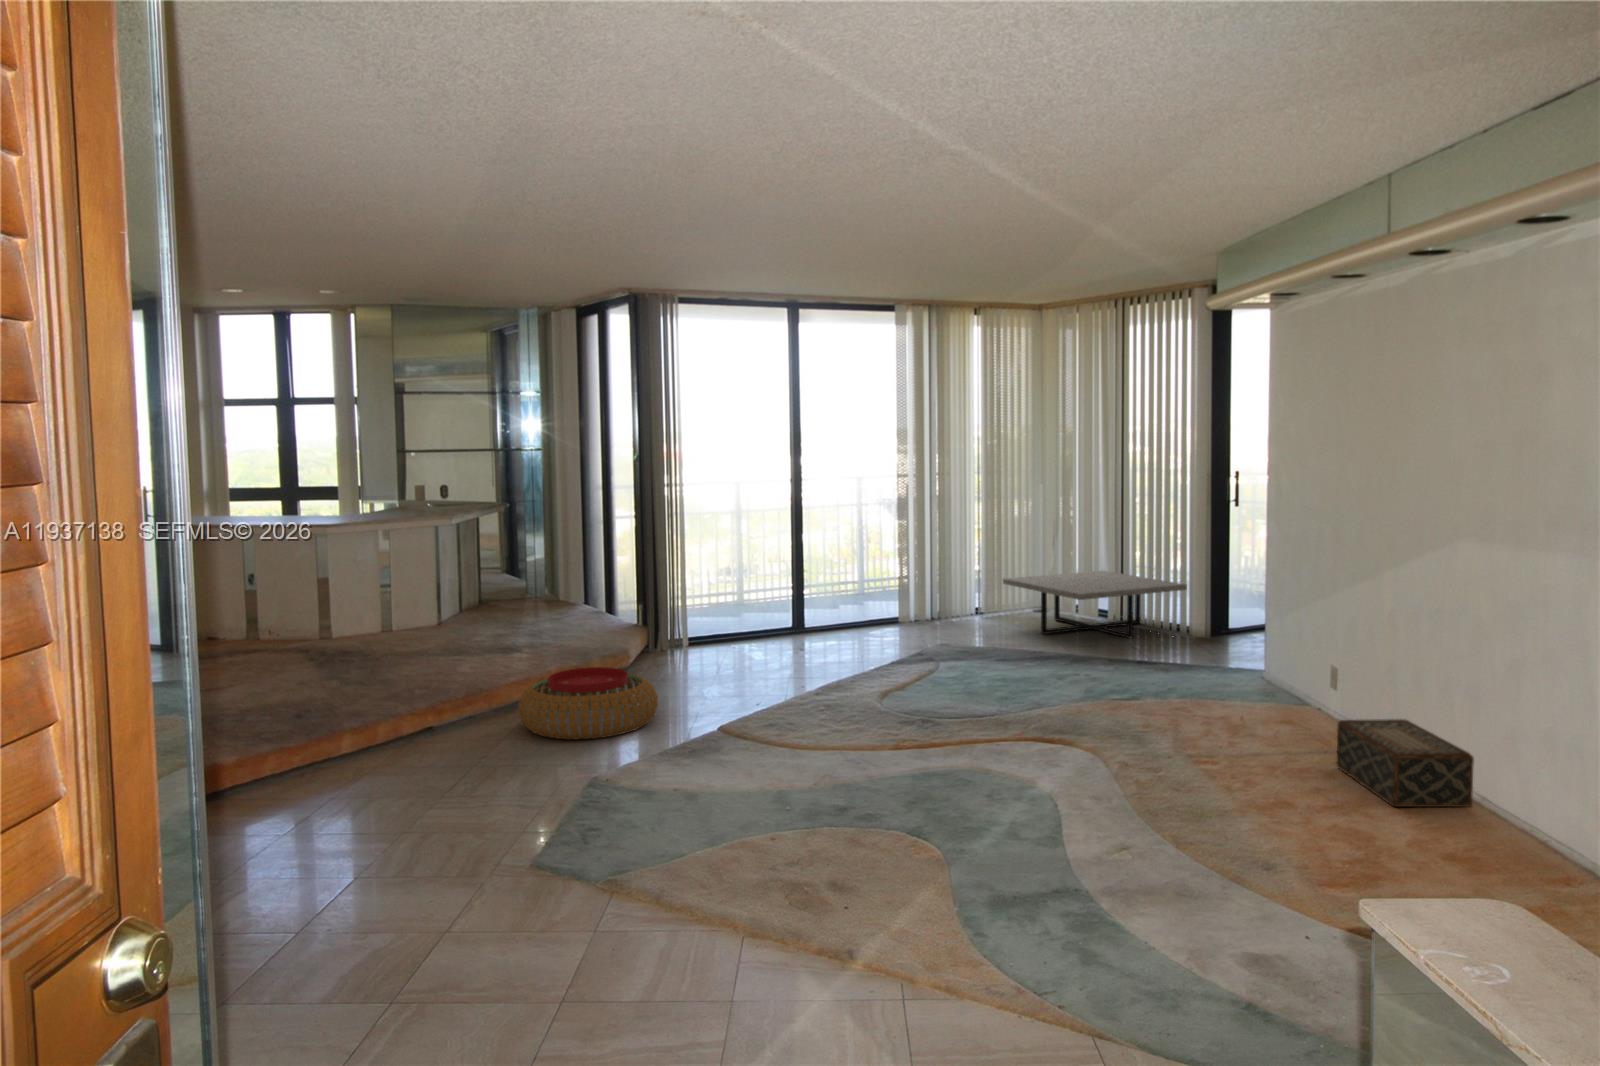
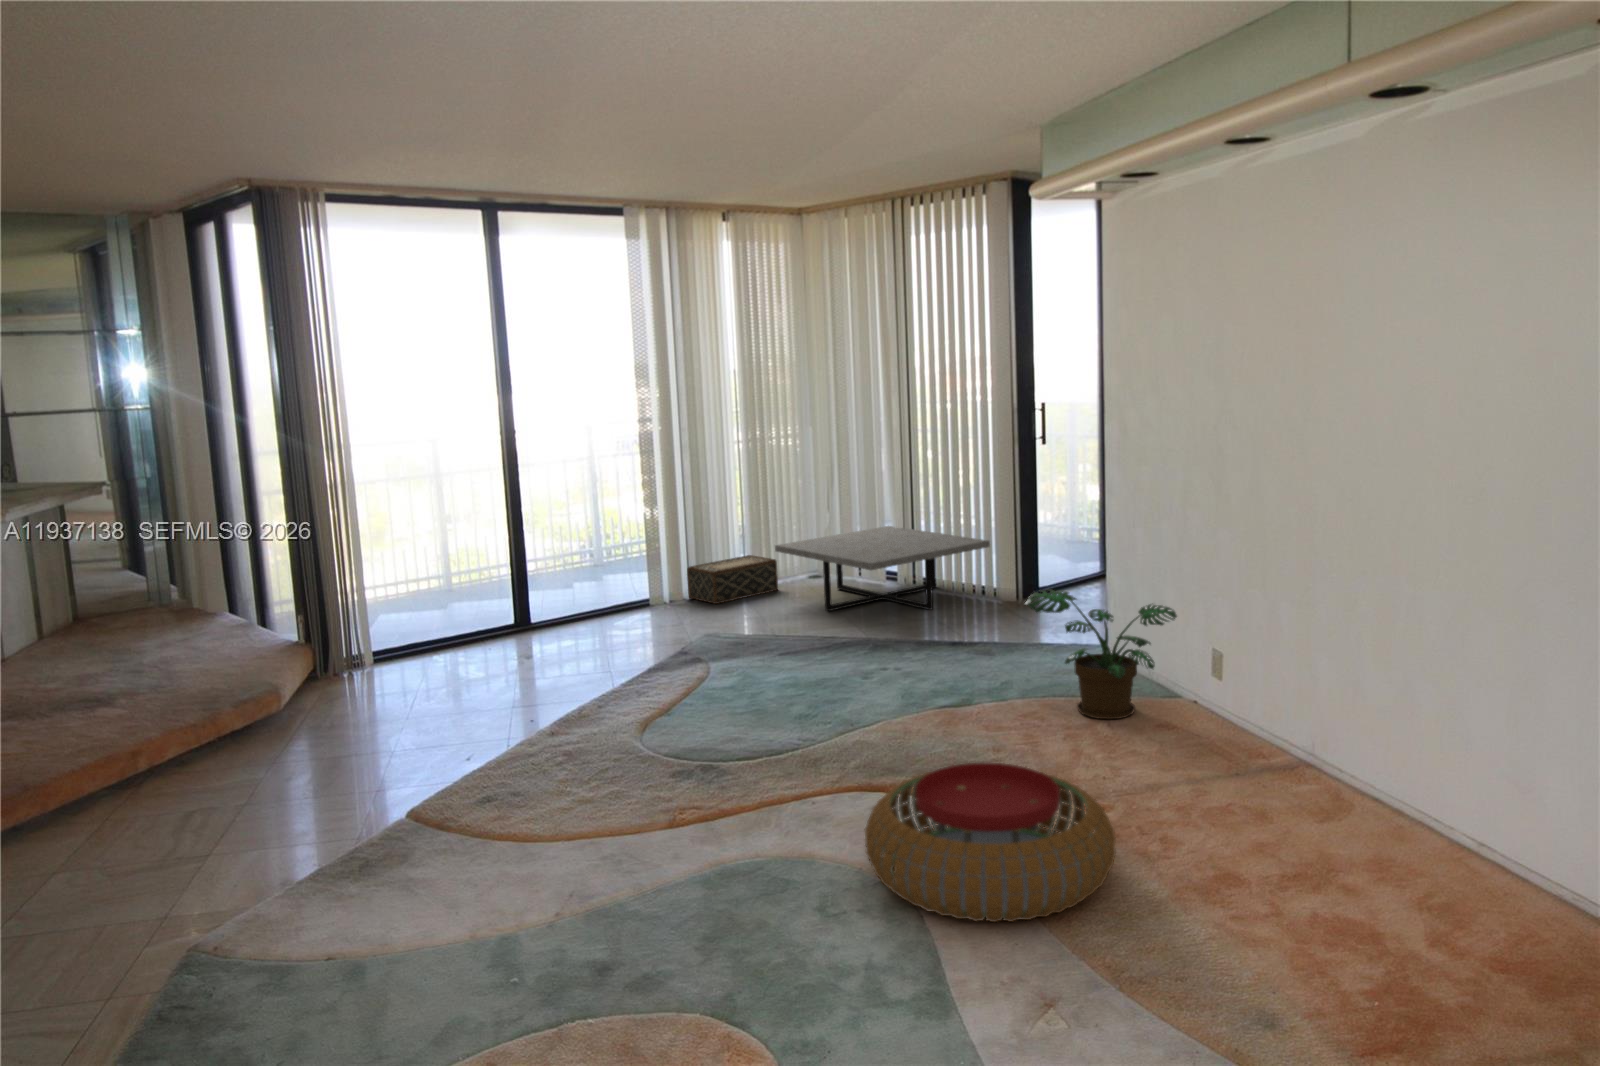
potted plant: none [1193,612,1319,716] -> present [1025,590,1177,719]
pouf: present [519,667,658,739] -> present [865,763,1116,922]
woven basket: present [1337,719,1474,807] -> present [687,555,778,604]

